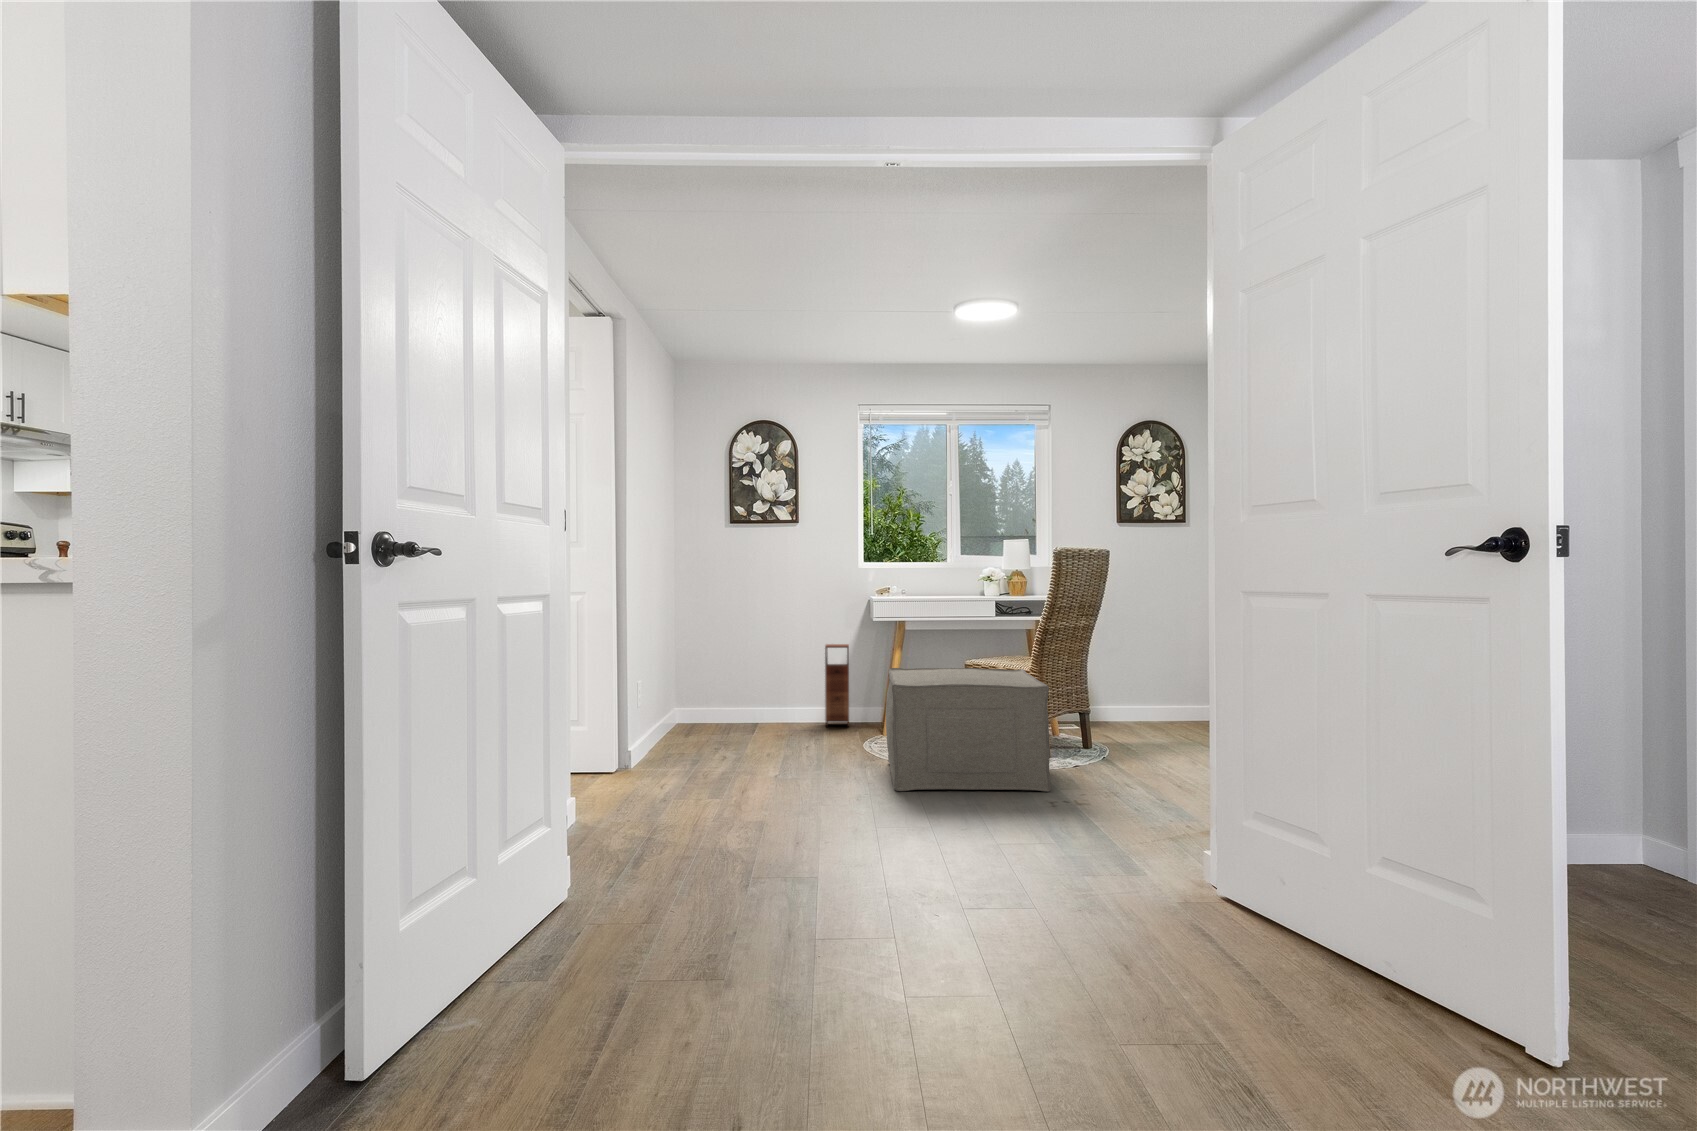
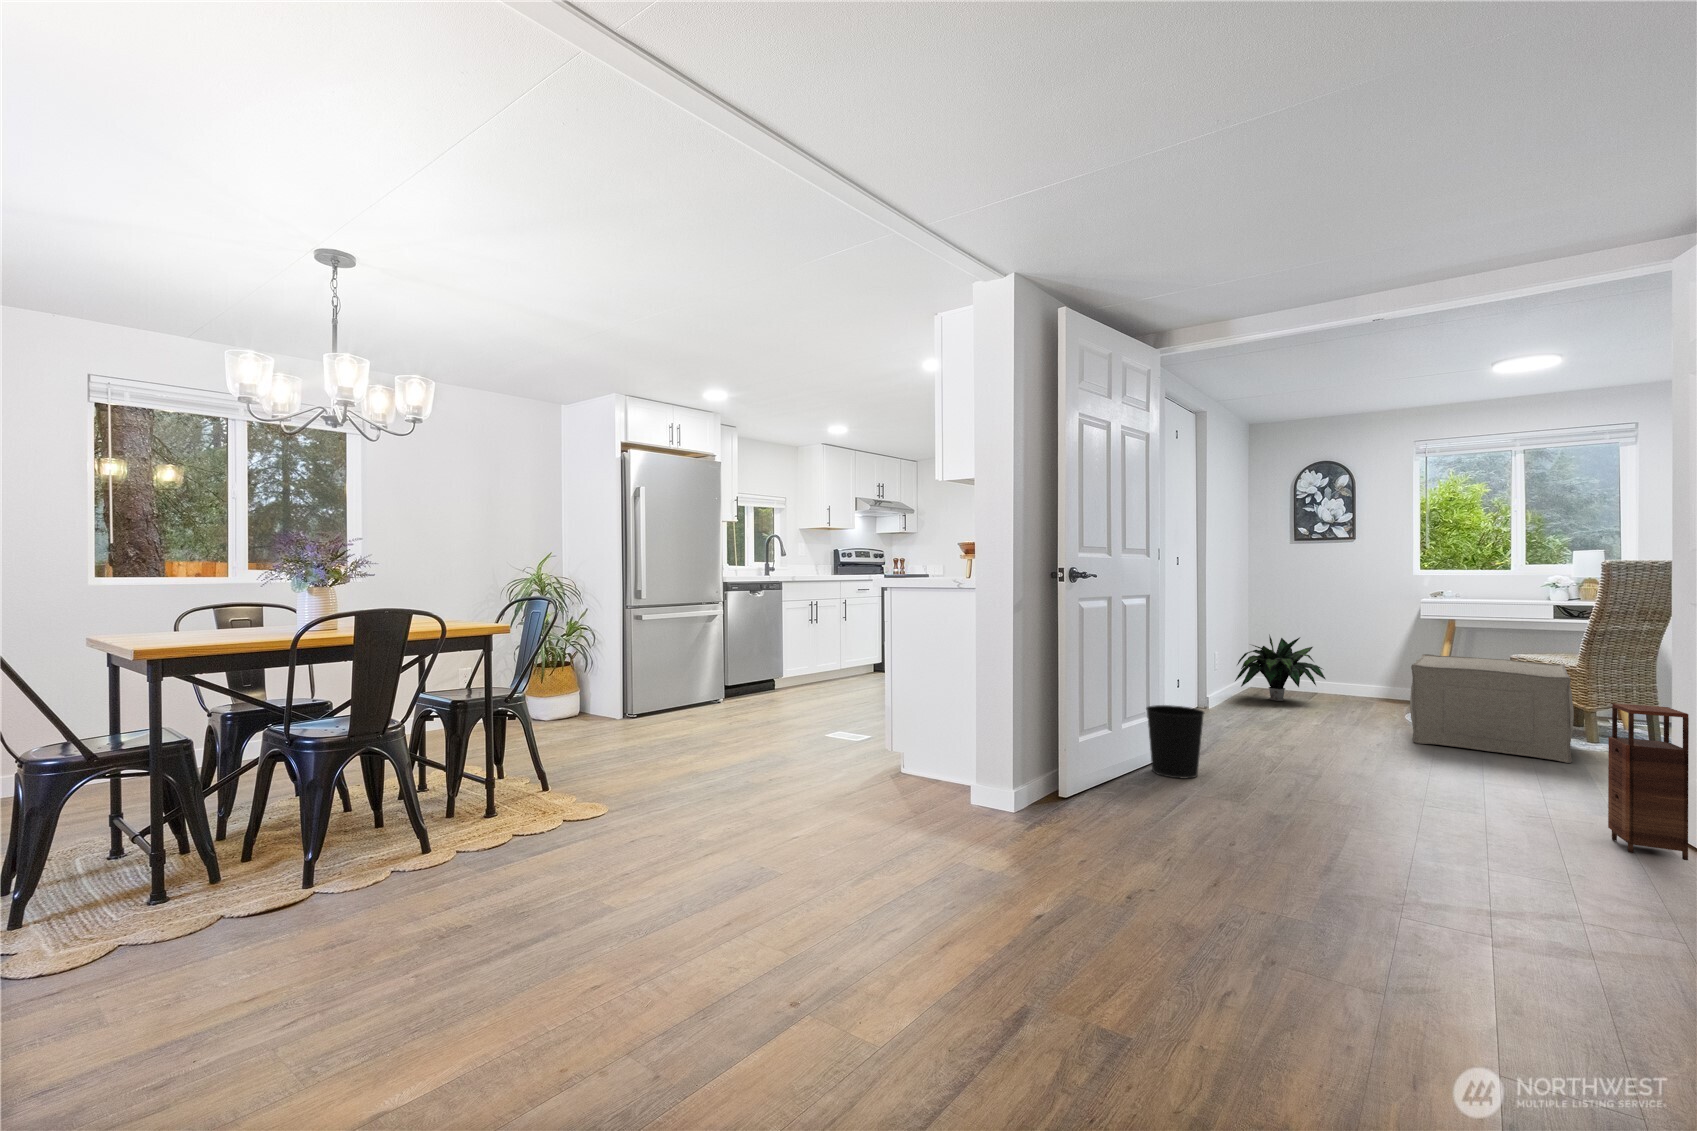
storage cabinet: present [825,644,849,725] -> present [1608,703,1689,860]
potted plant: none [662,653,777,748] -> present [1235,635,1325,701]
wastebasket: none [543,804,652,955] -> present [1146,705,1204,779]

